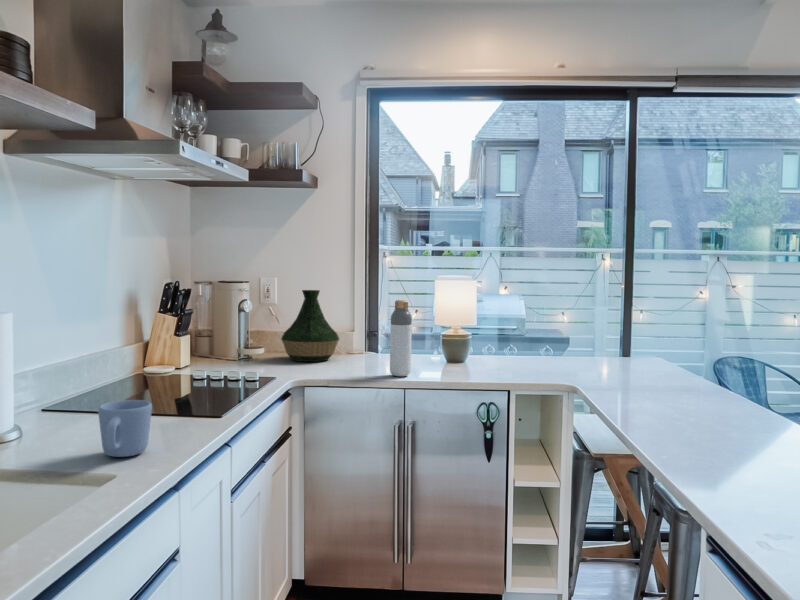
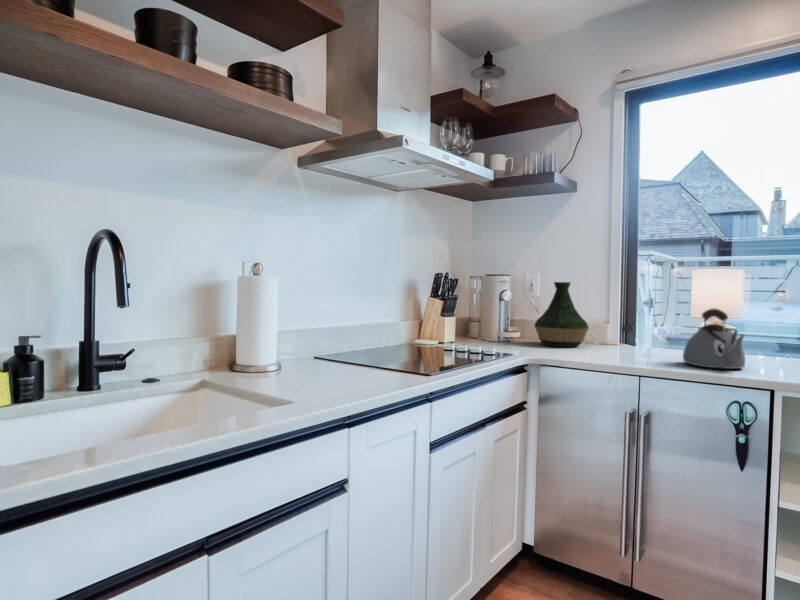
bottle: present [390,300,412,376] -> none [626,288,651,364]
kettle: none [434,318,487,373] -> present [683,309,745,369]
mug: present [98,400,152,457] -> none [322,347,363,388]

